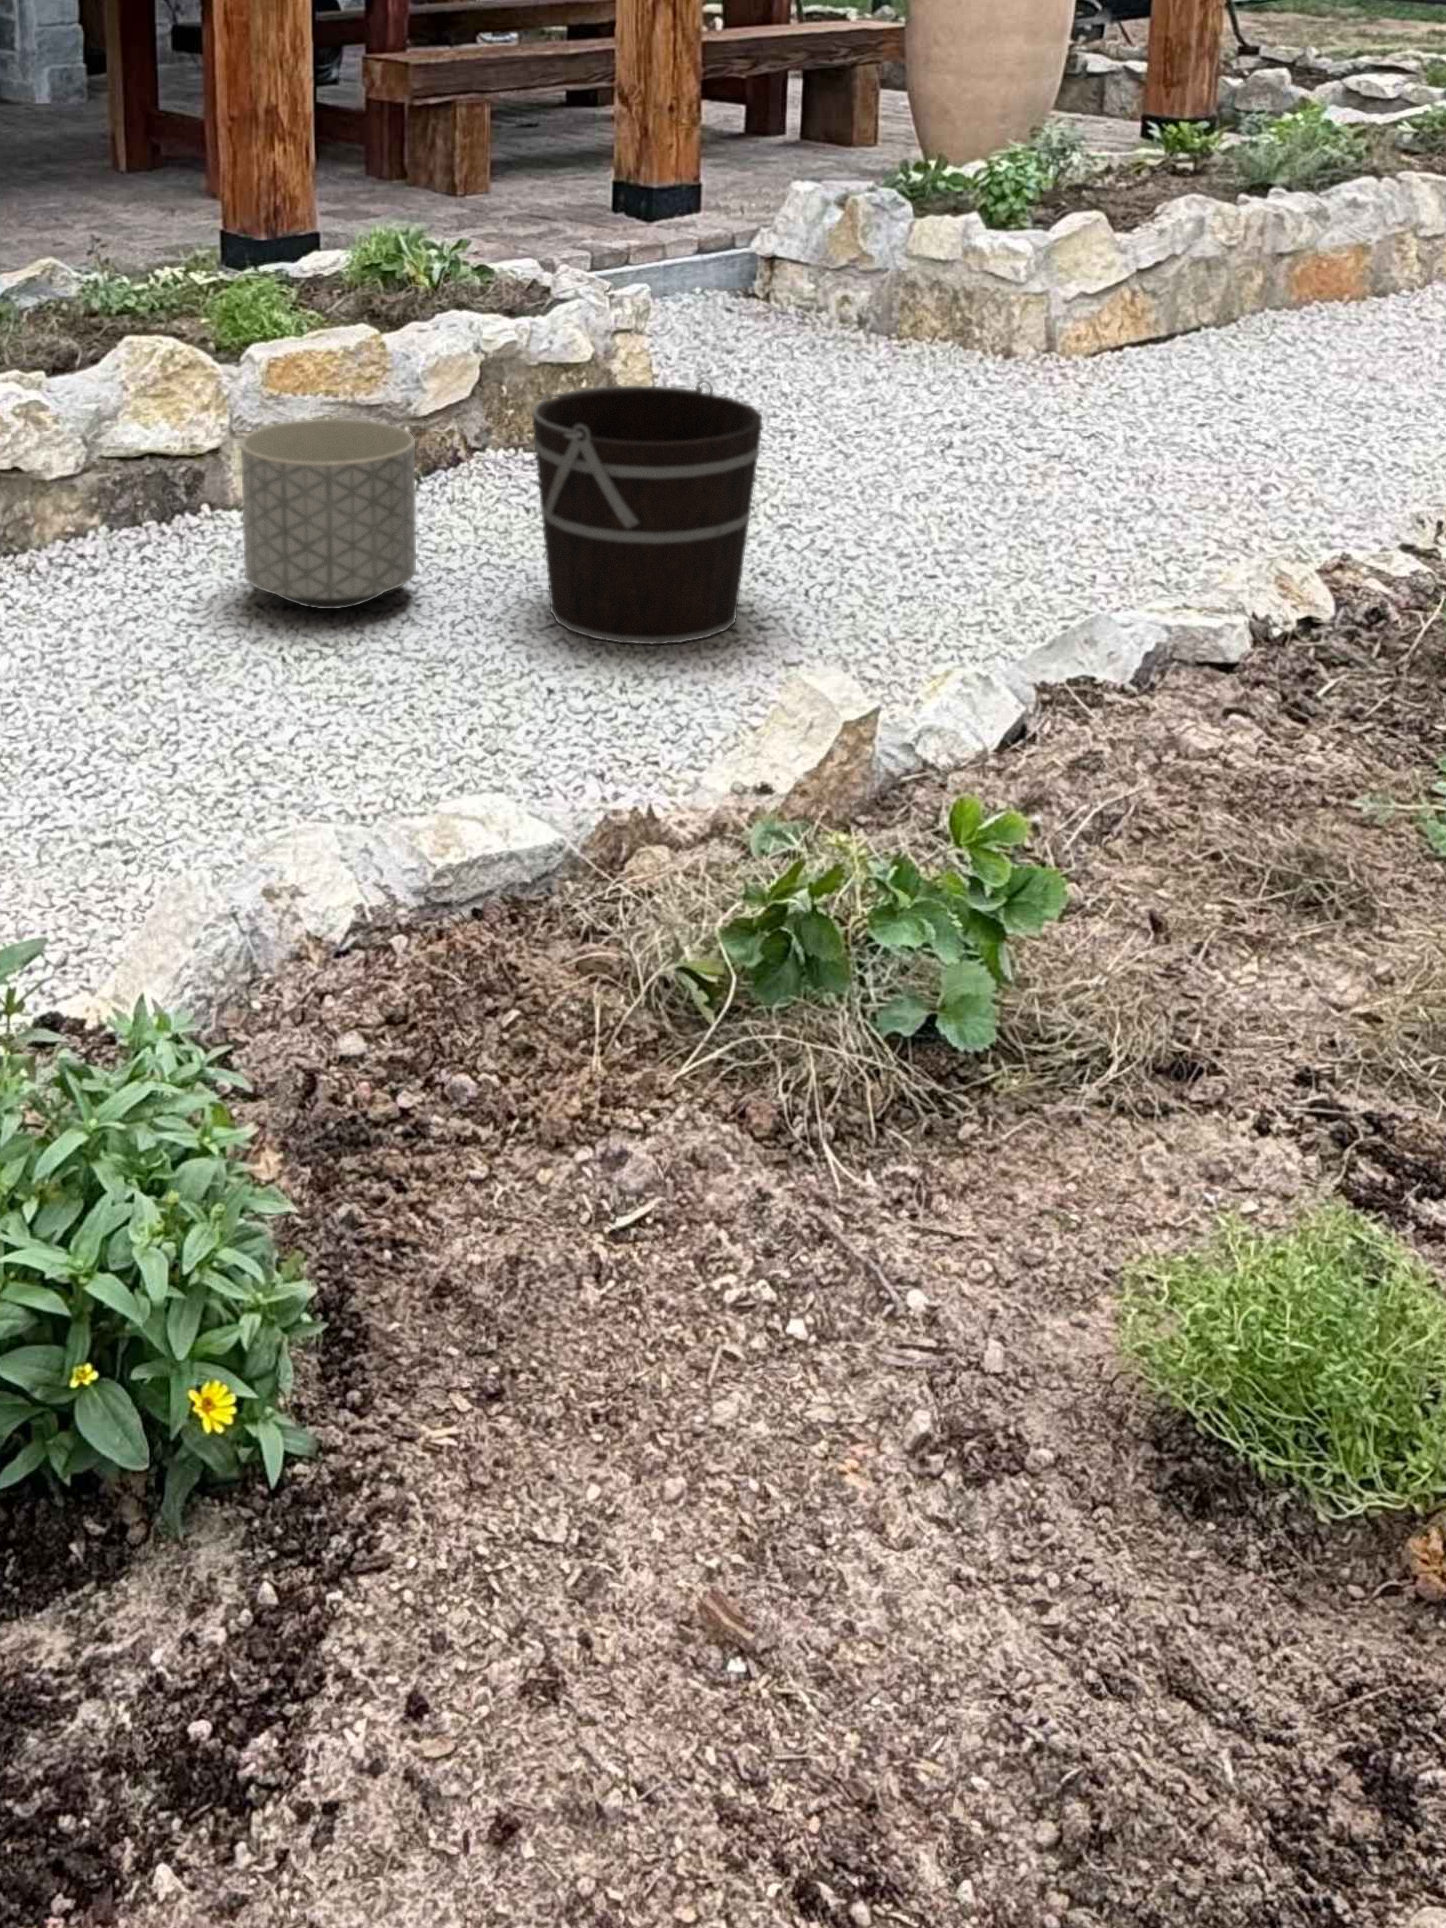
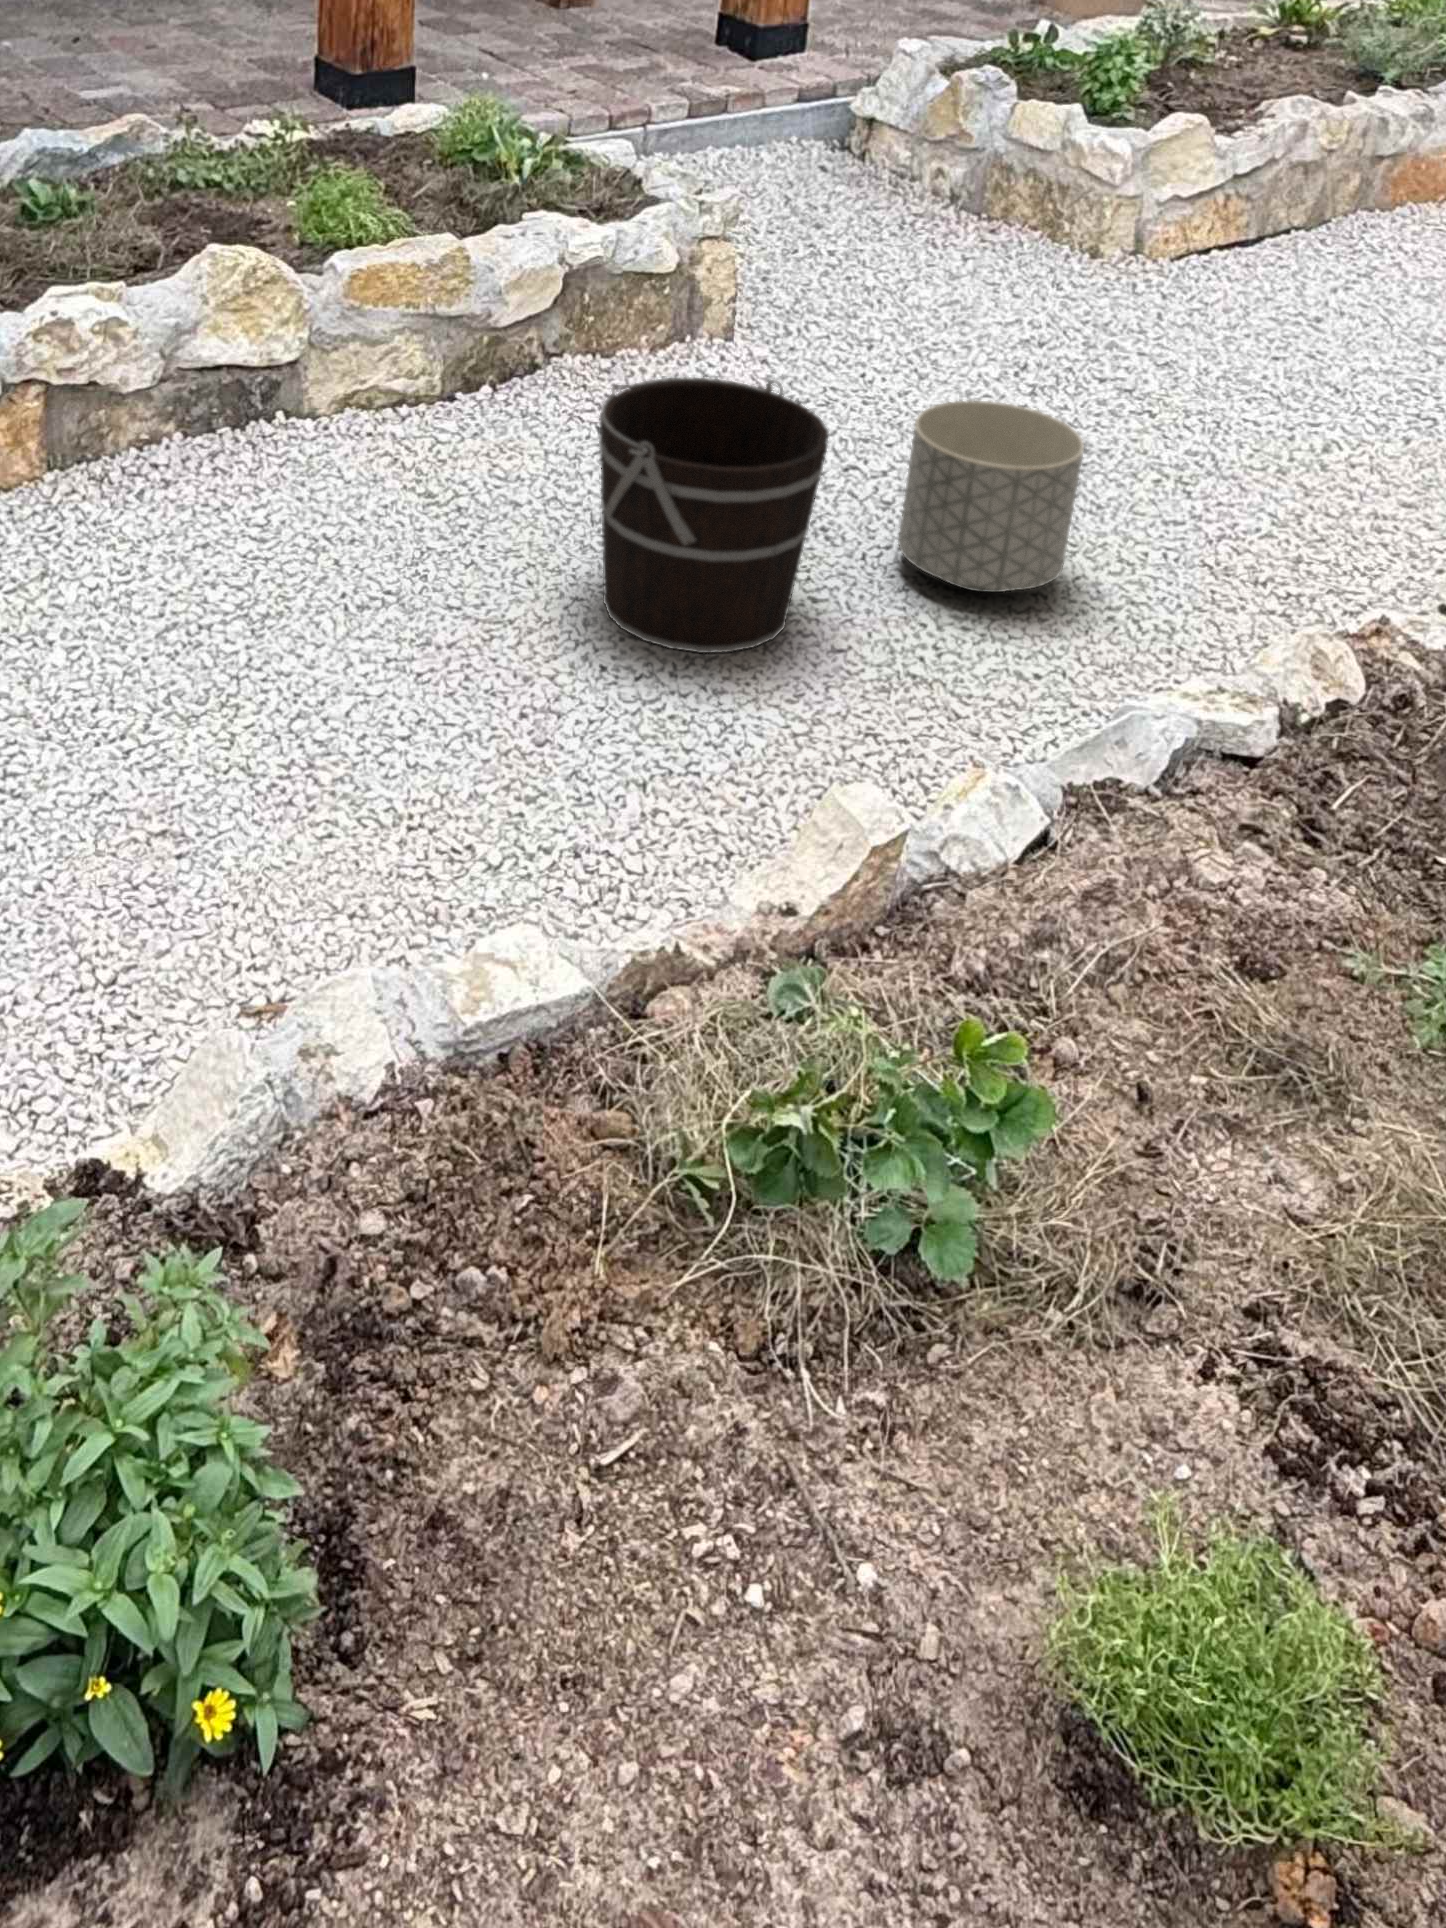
planter: present [241,419,416,609] -> present [898,401,1084,592]

